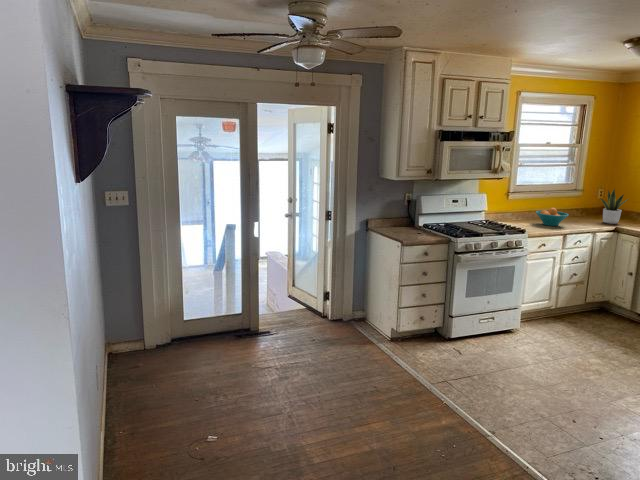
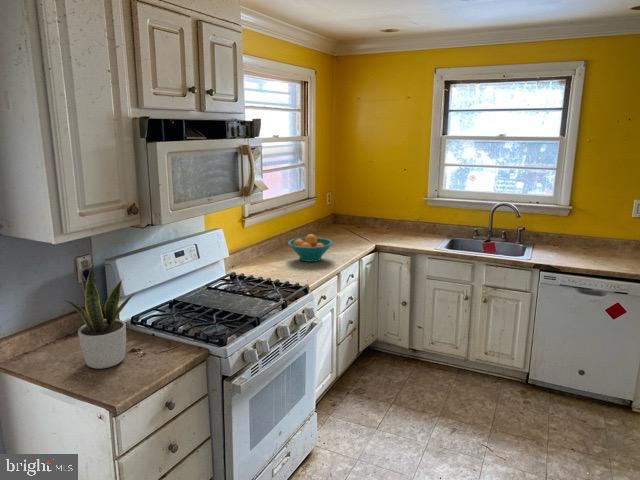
potted plant: present [601,190,628,224] -> present [66,271,134,369]

